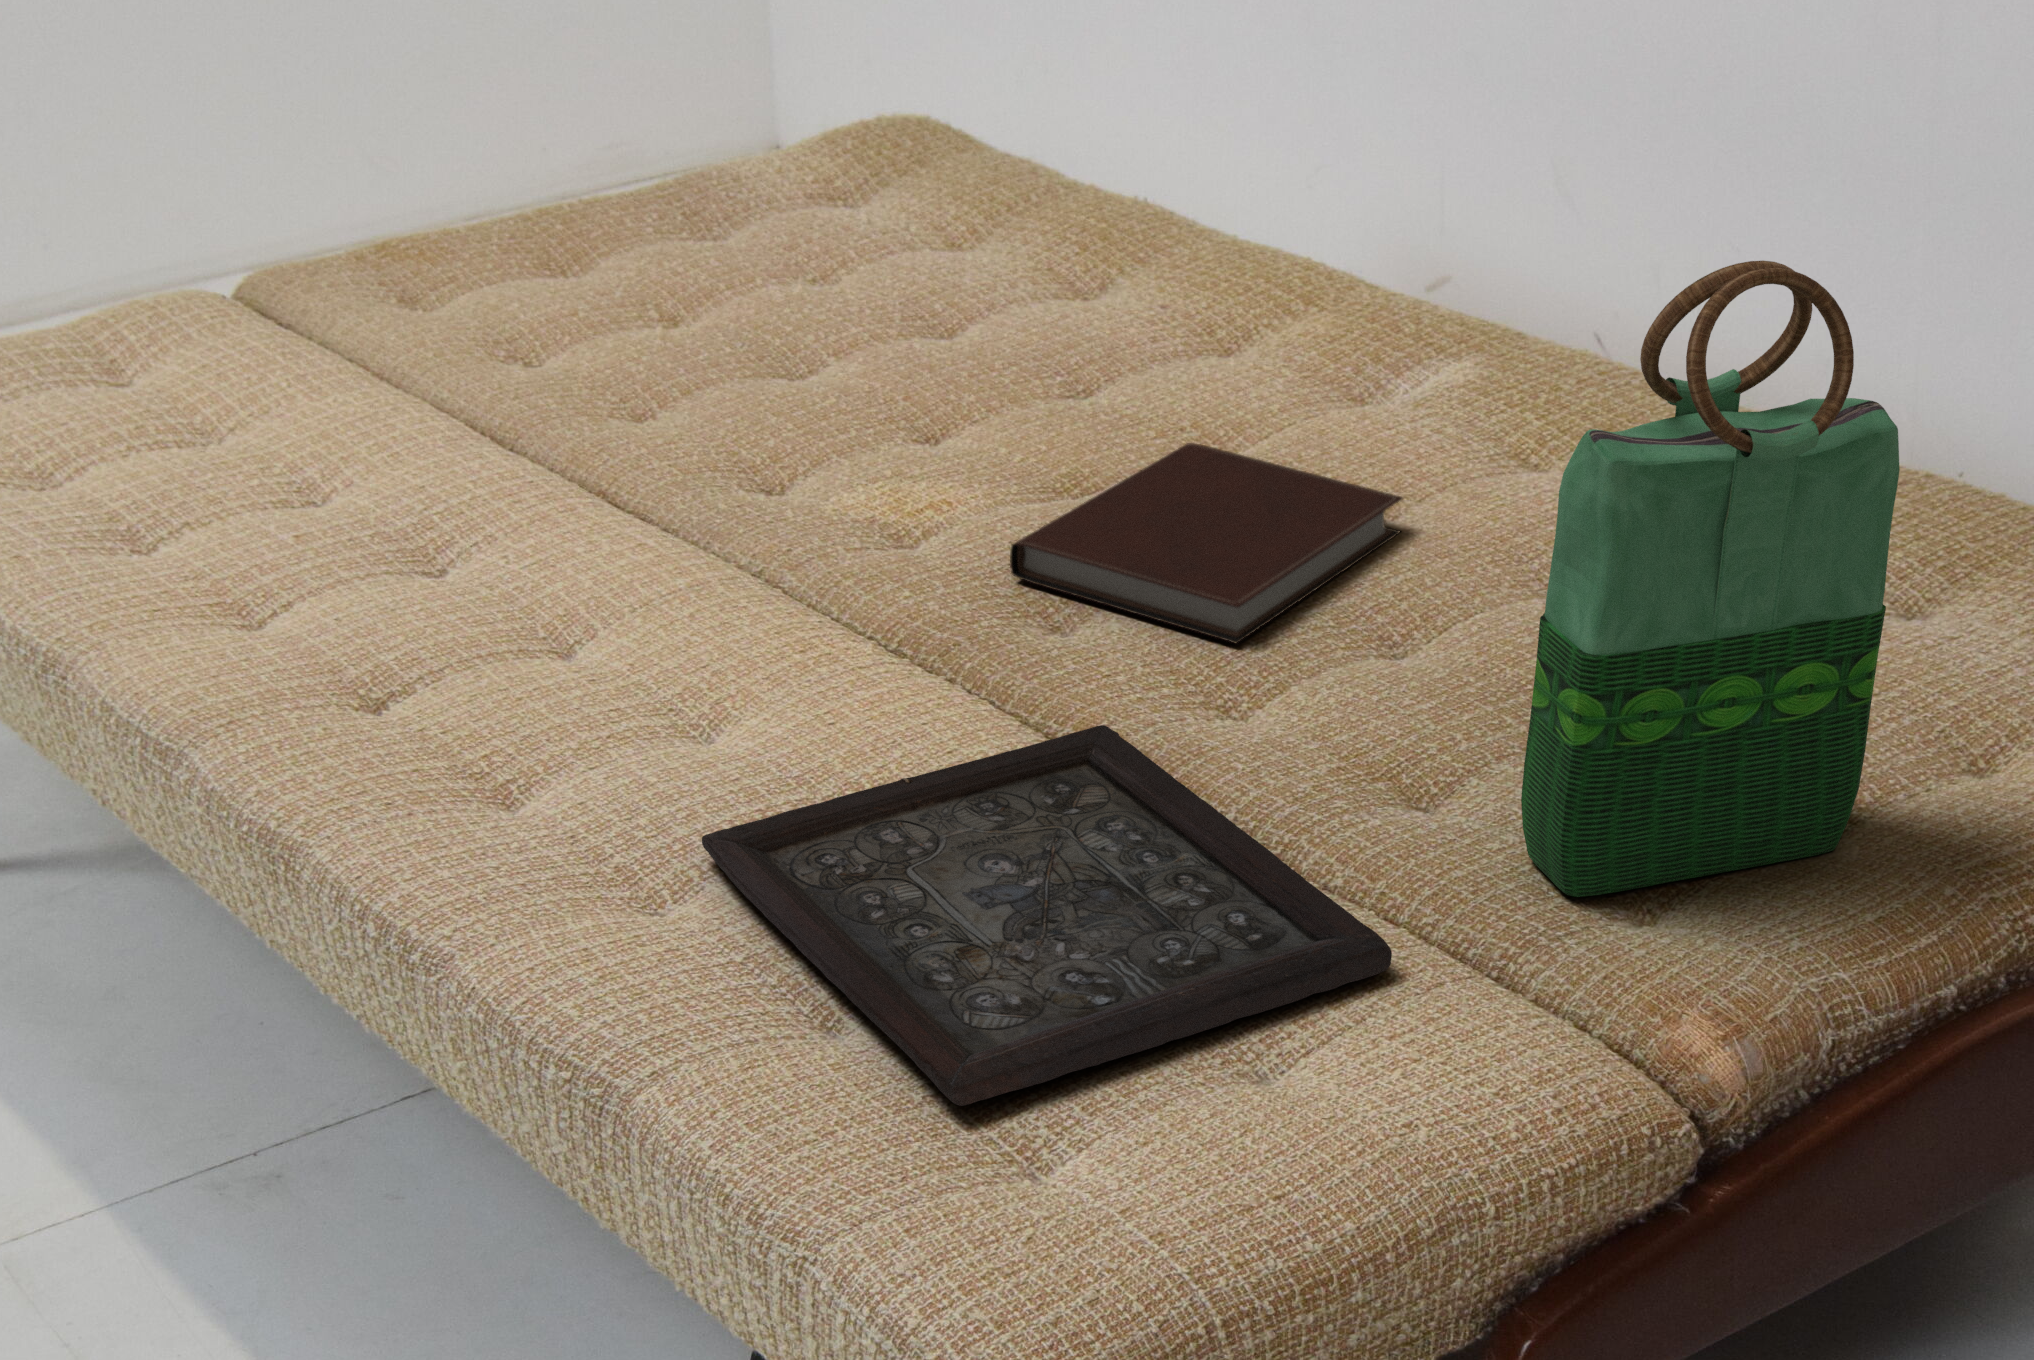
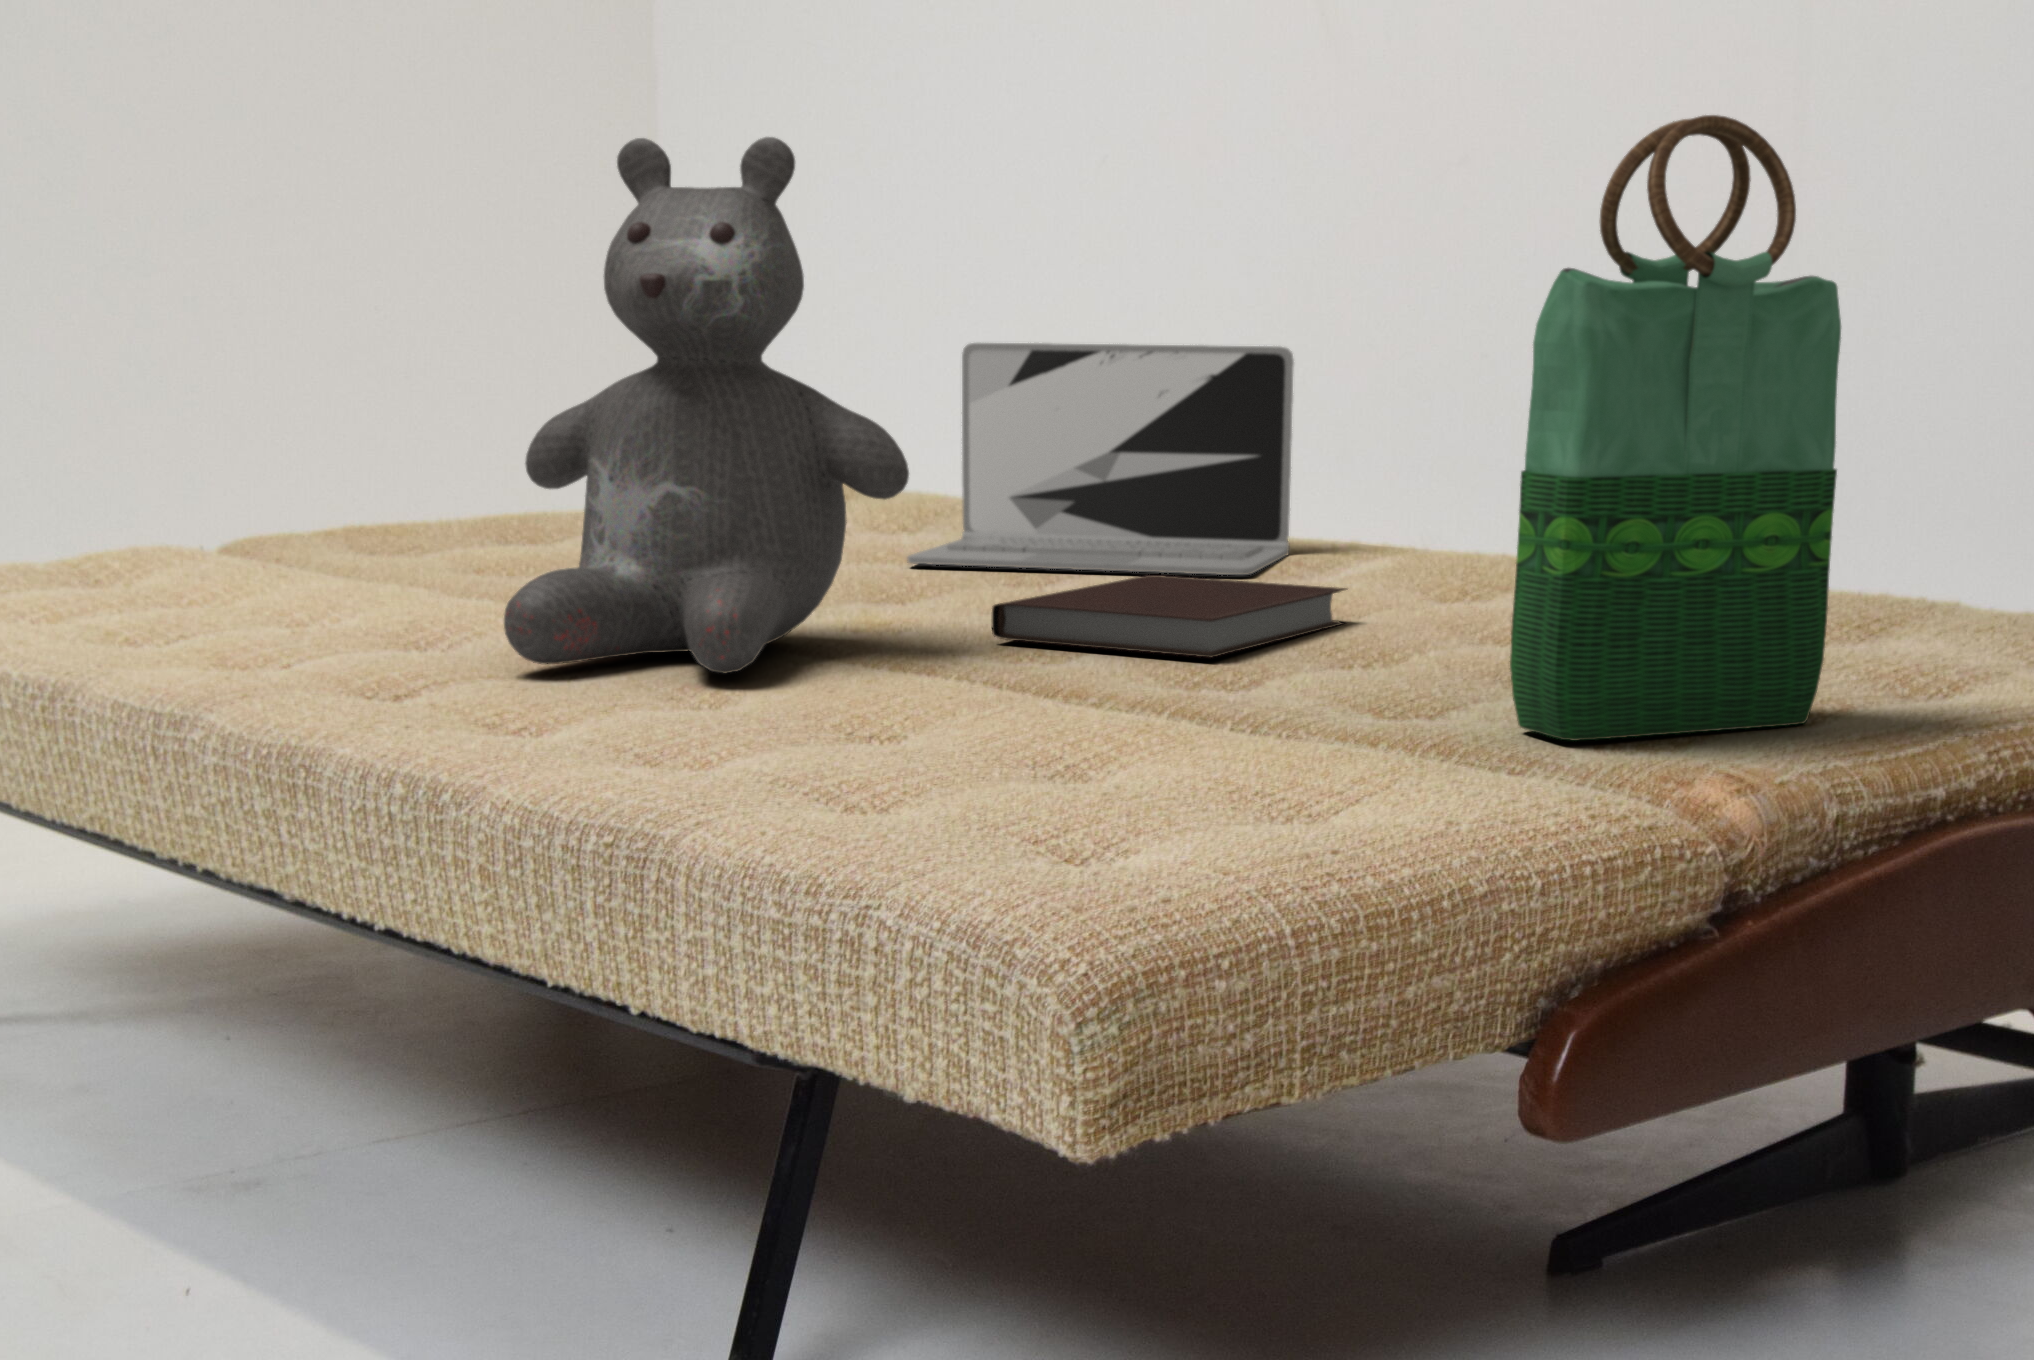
teddy bear: none [486,52,918,680] -> present [504,137,909,673]
laptop: none [945,56,1384,389] -> present [907,343,1294,575]
tray: present [702,725,1392,1106] -> none [725,676,1407,820]

